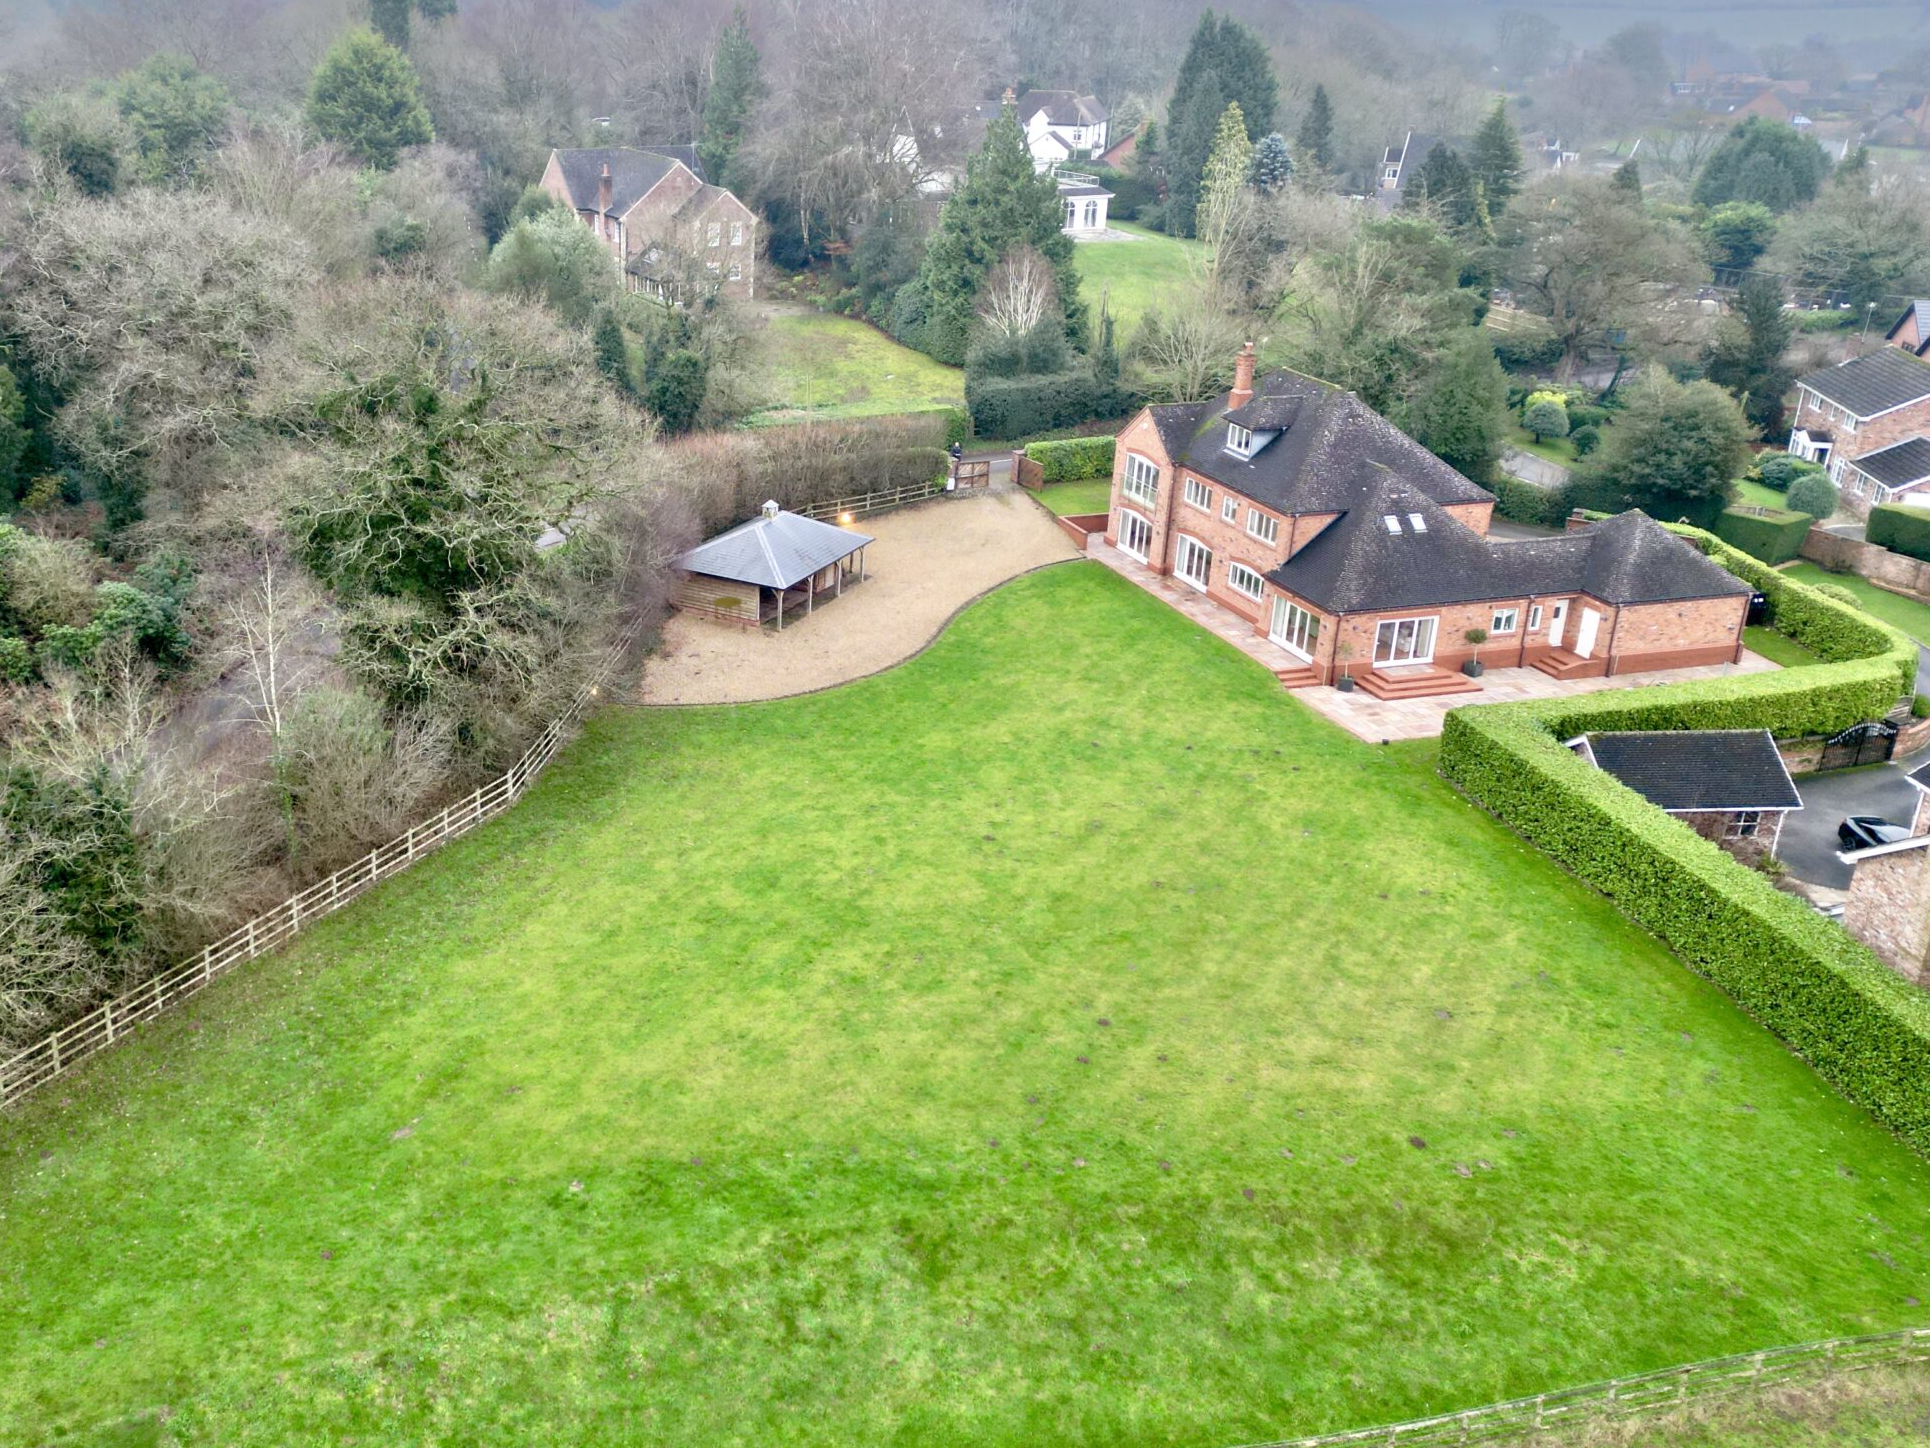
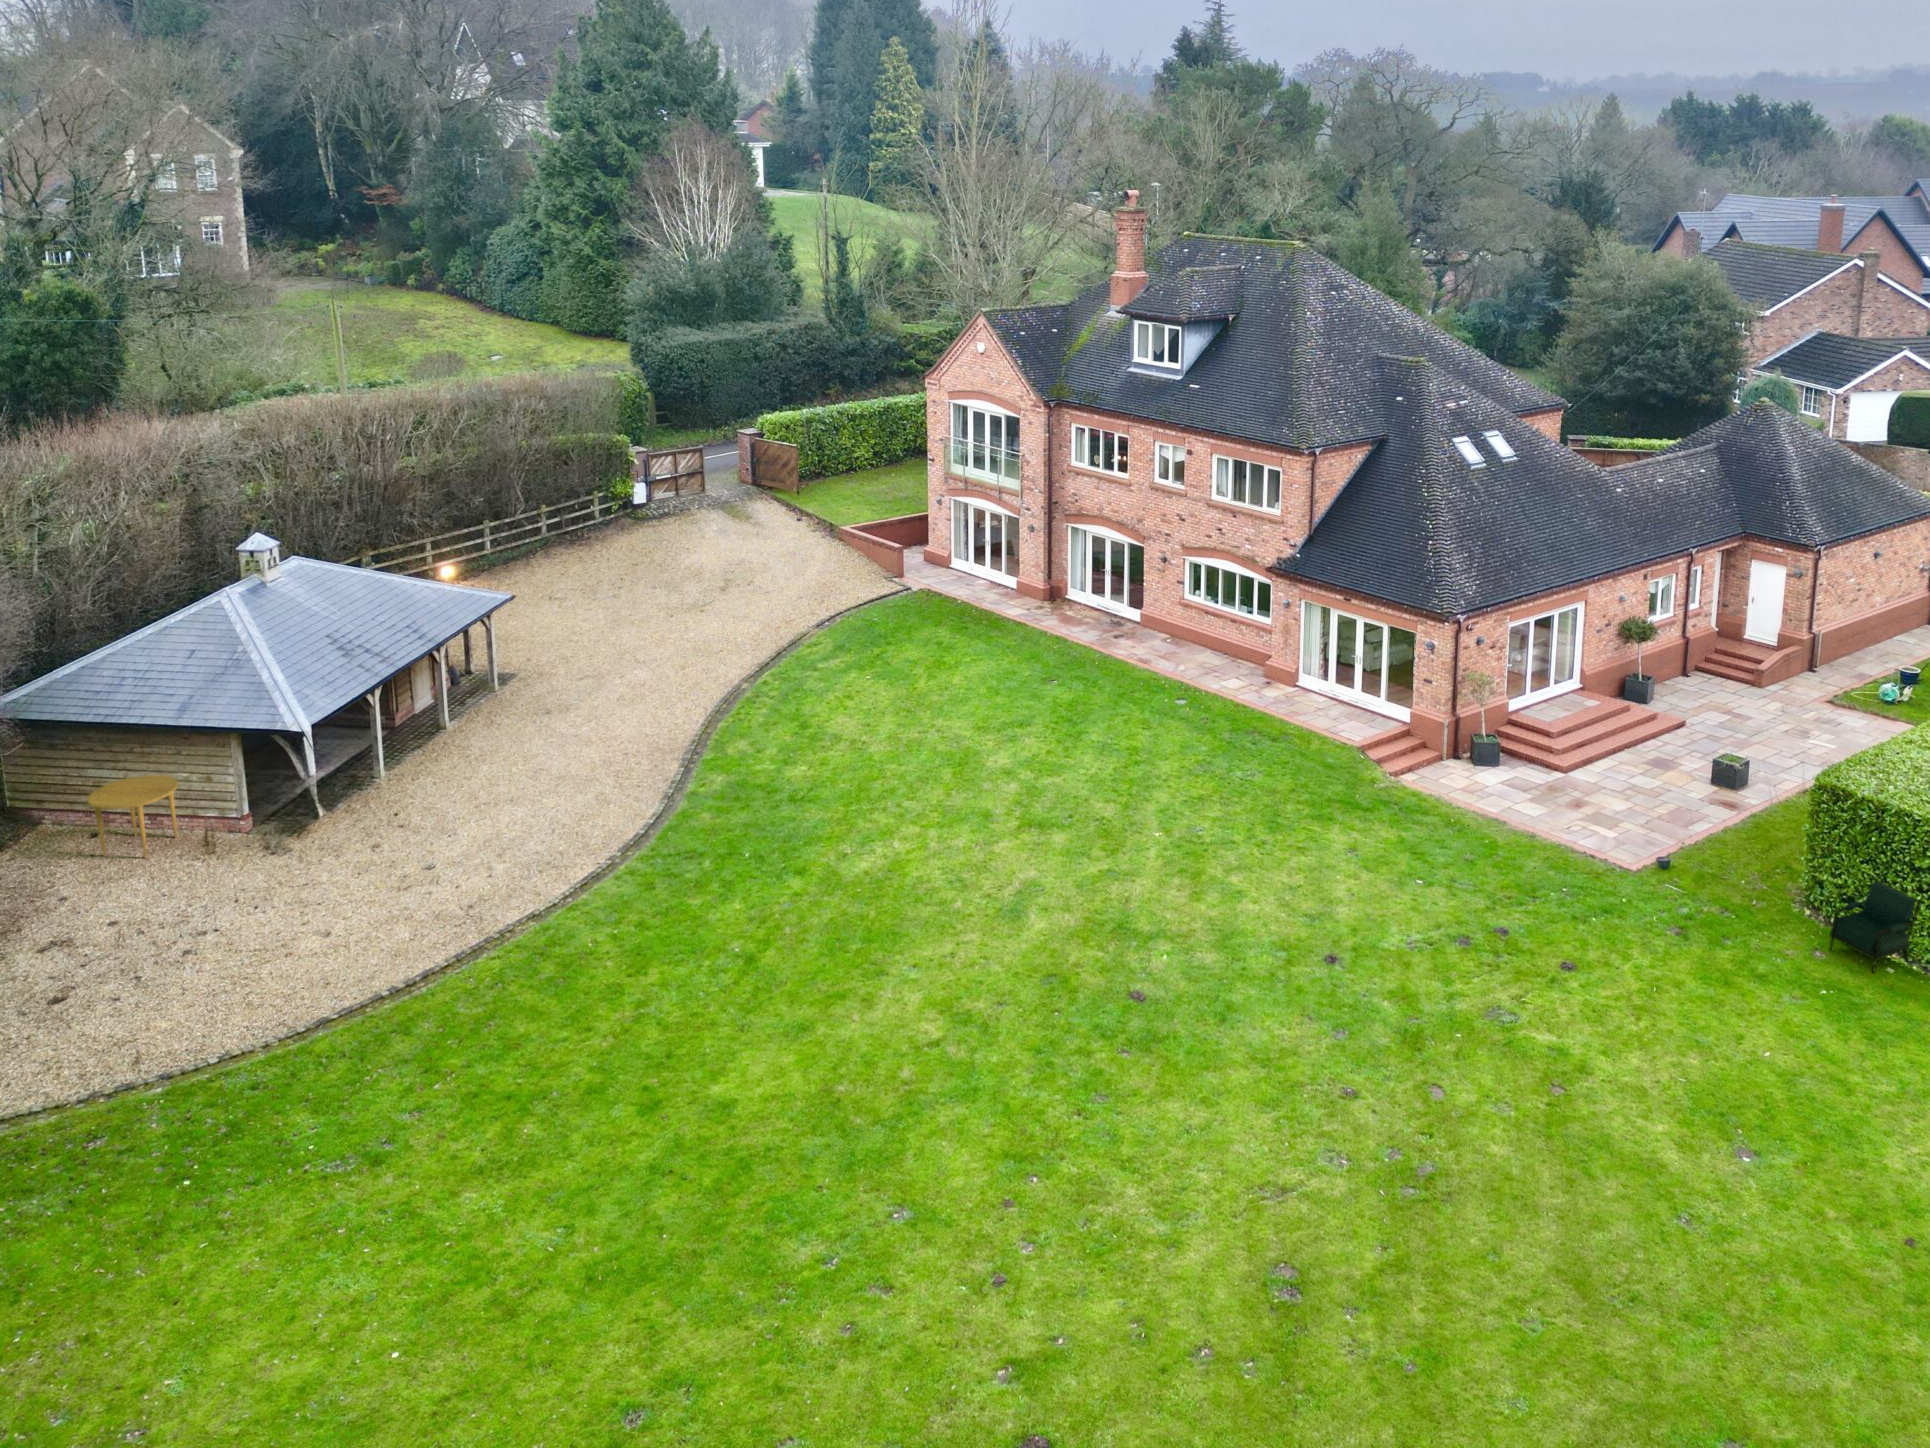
chair: none [1429,760,1474,798] -> present [1830,880,1921,972]

